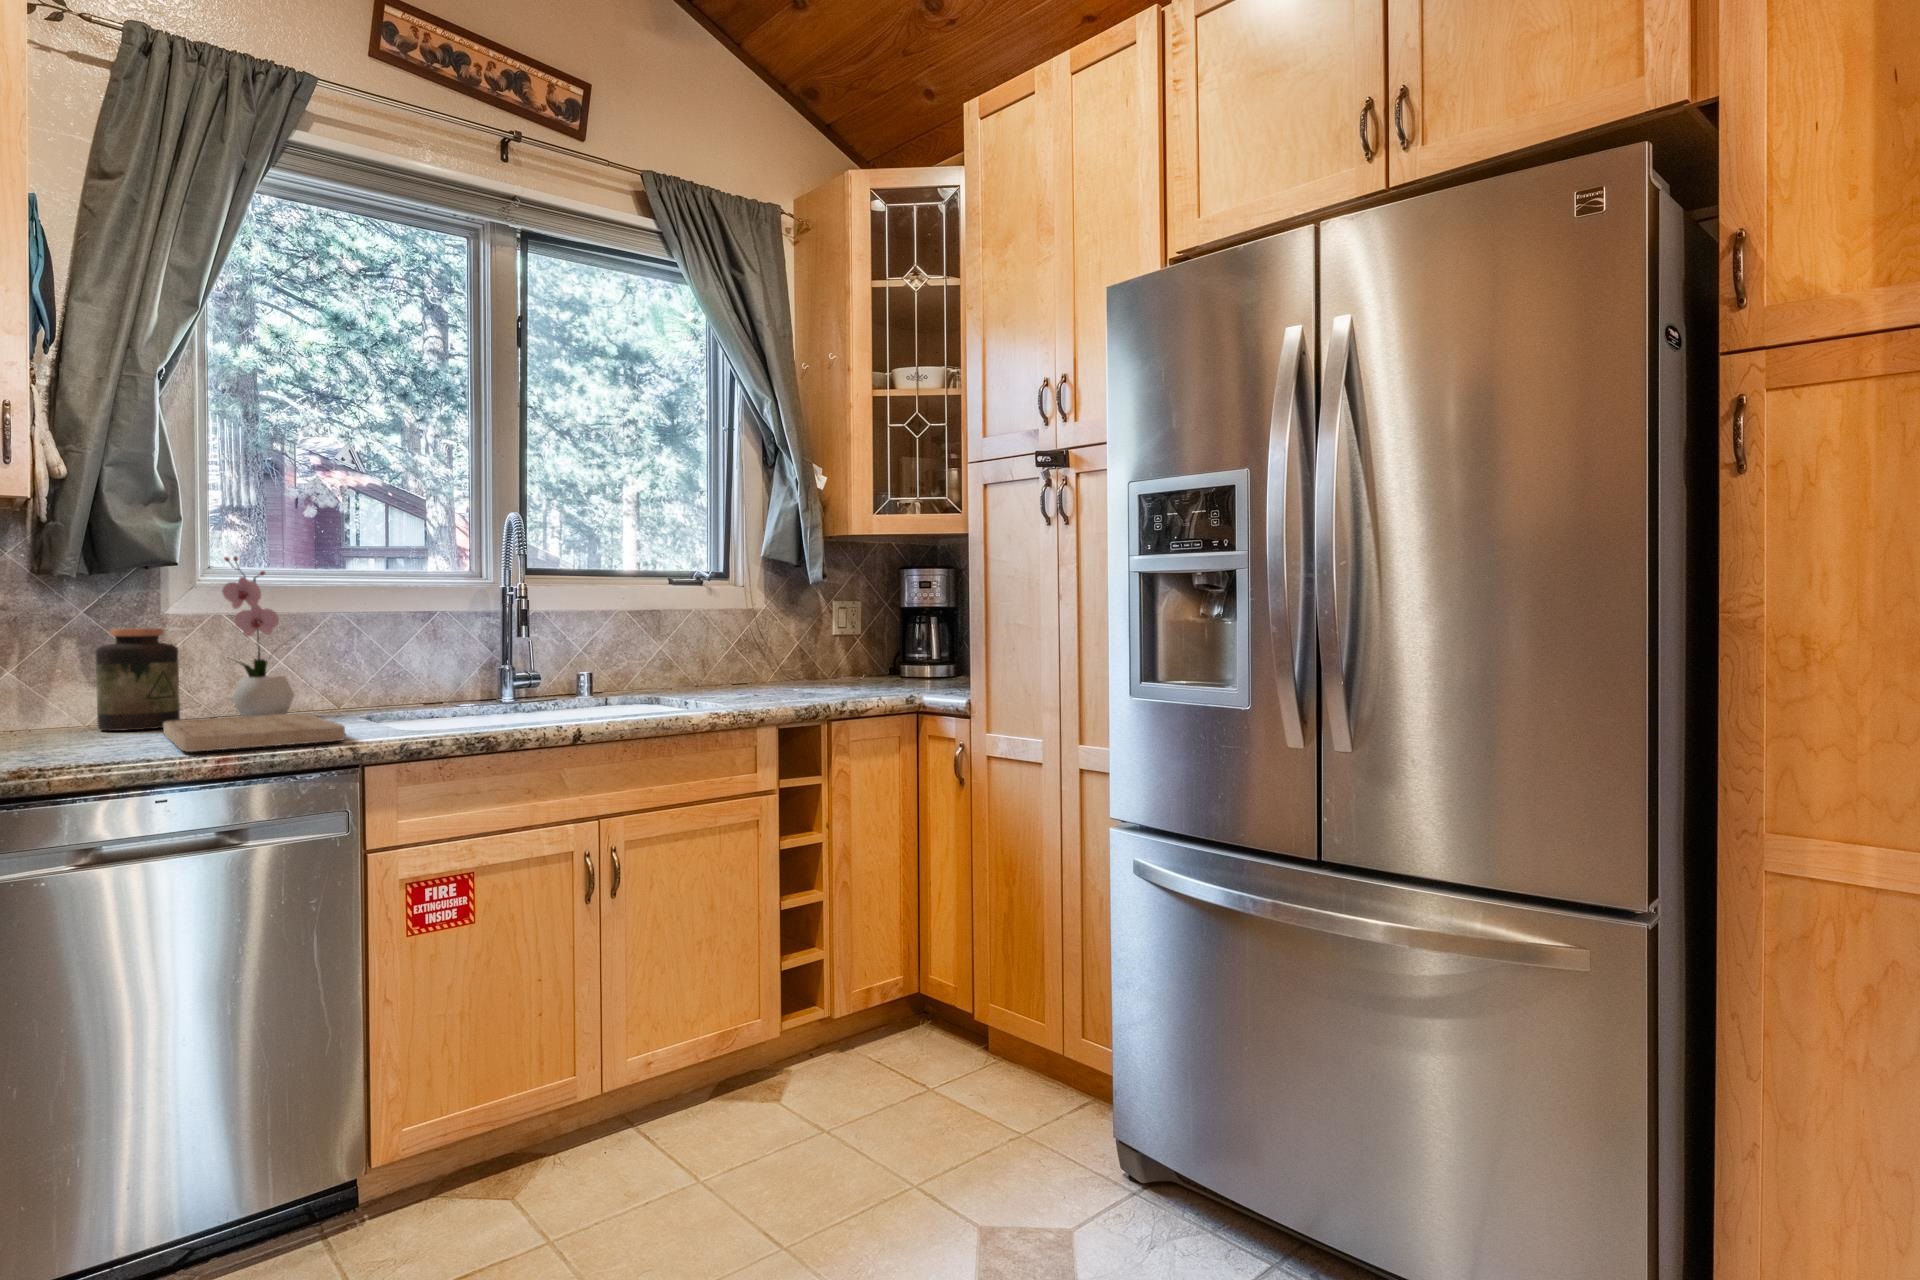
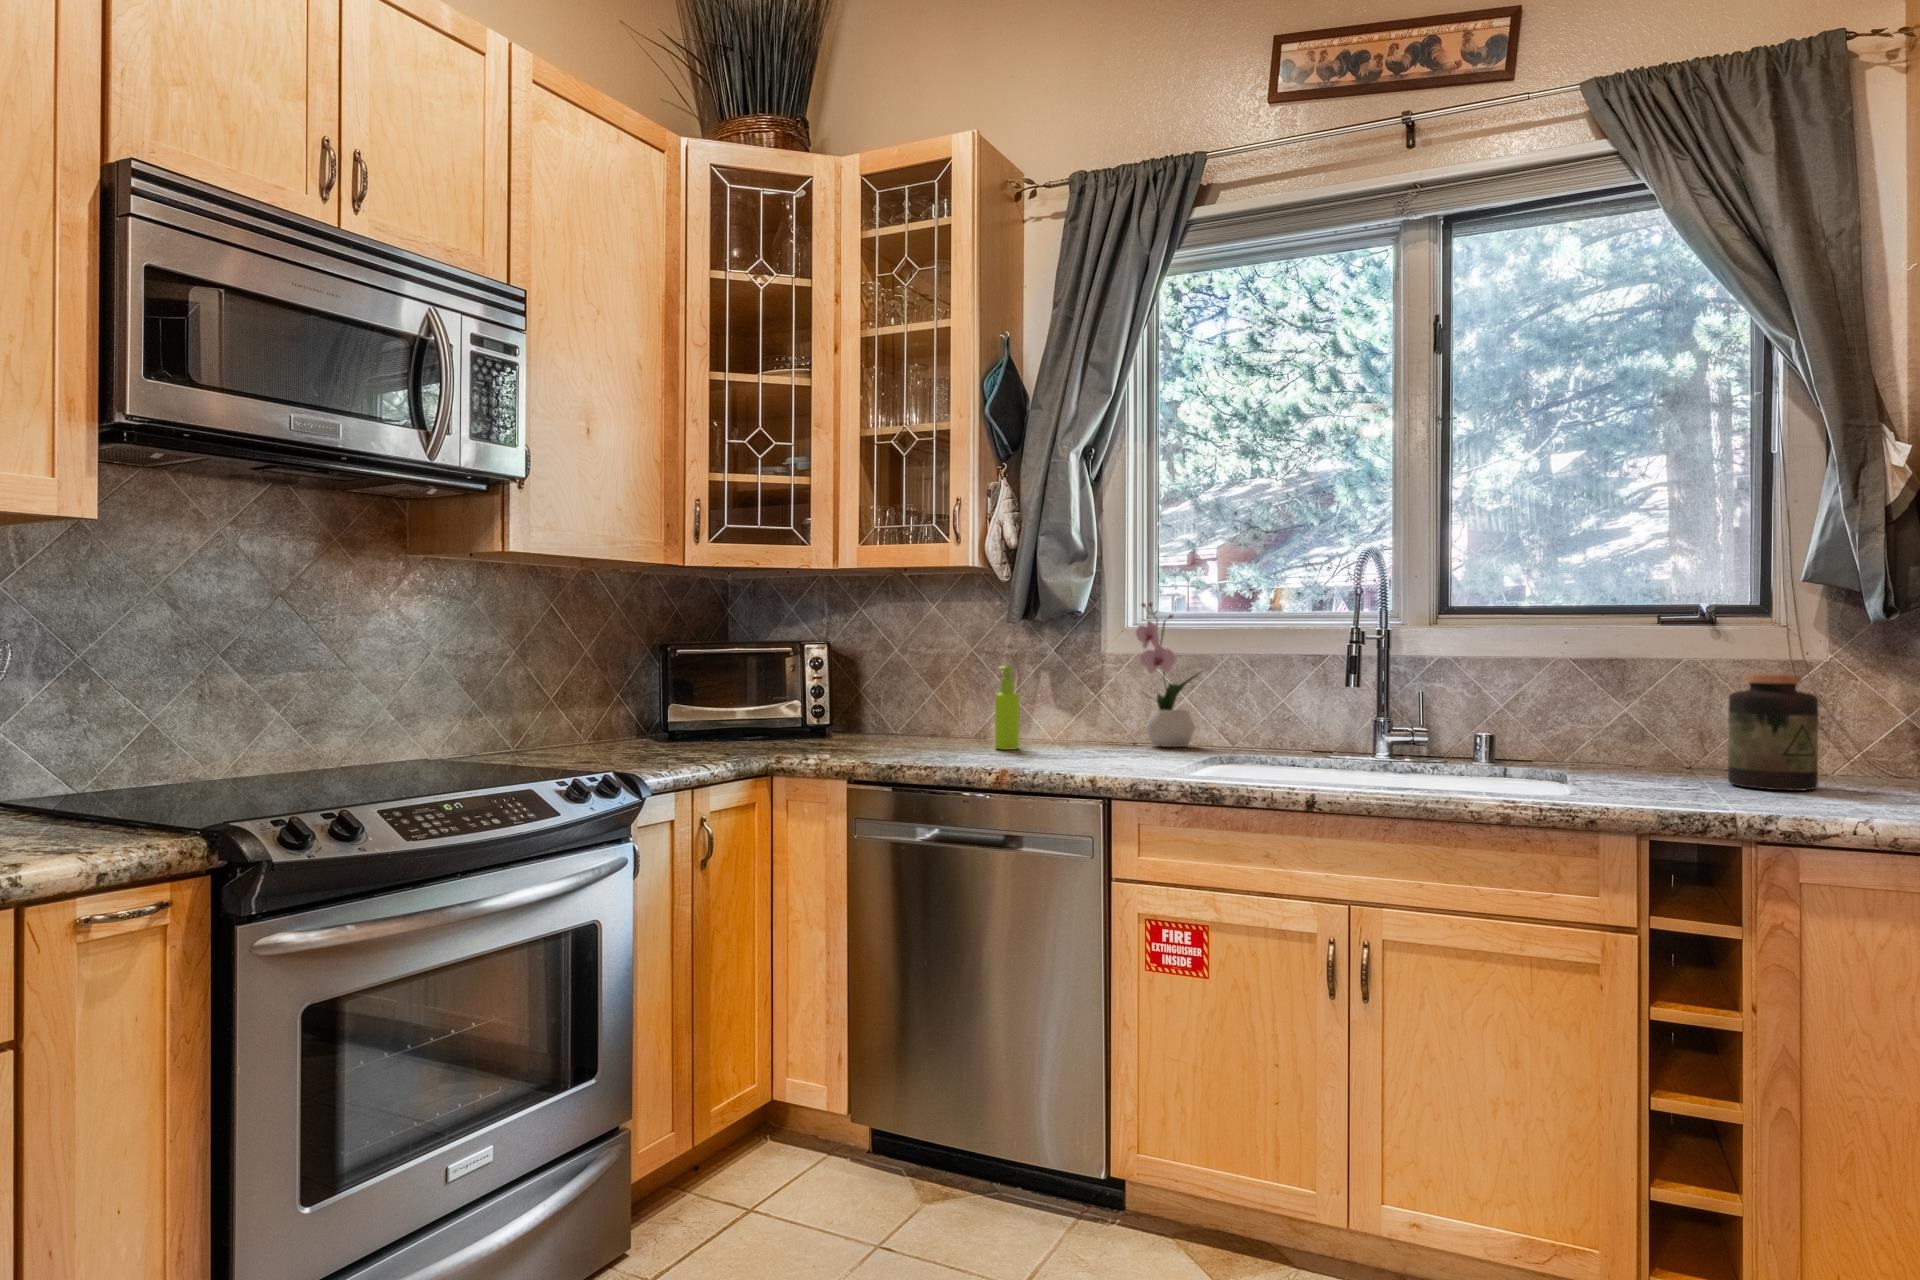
jar: present [96,628,180,731] -> present [1728,674,1818,791]
soap dispenser: none [41,631,85,742] -> present [995,665,1020,750]
cutting board: present [163,713,345,752] -> none [994,741,1160,774]

